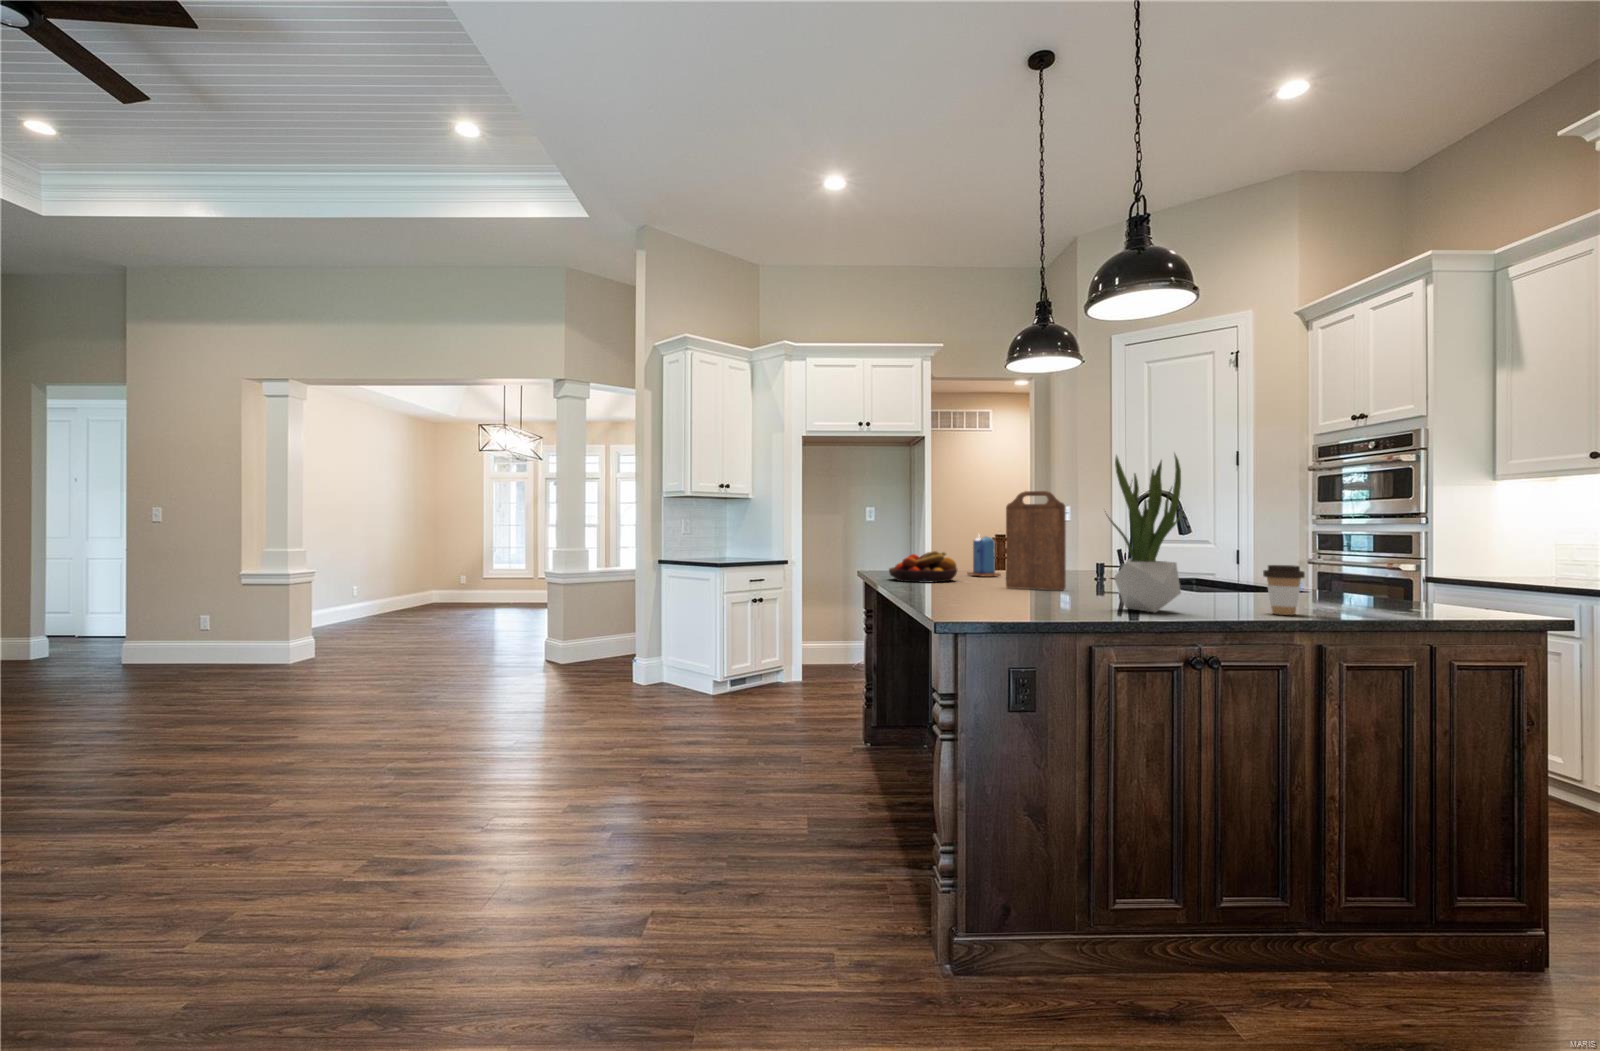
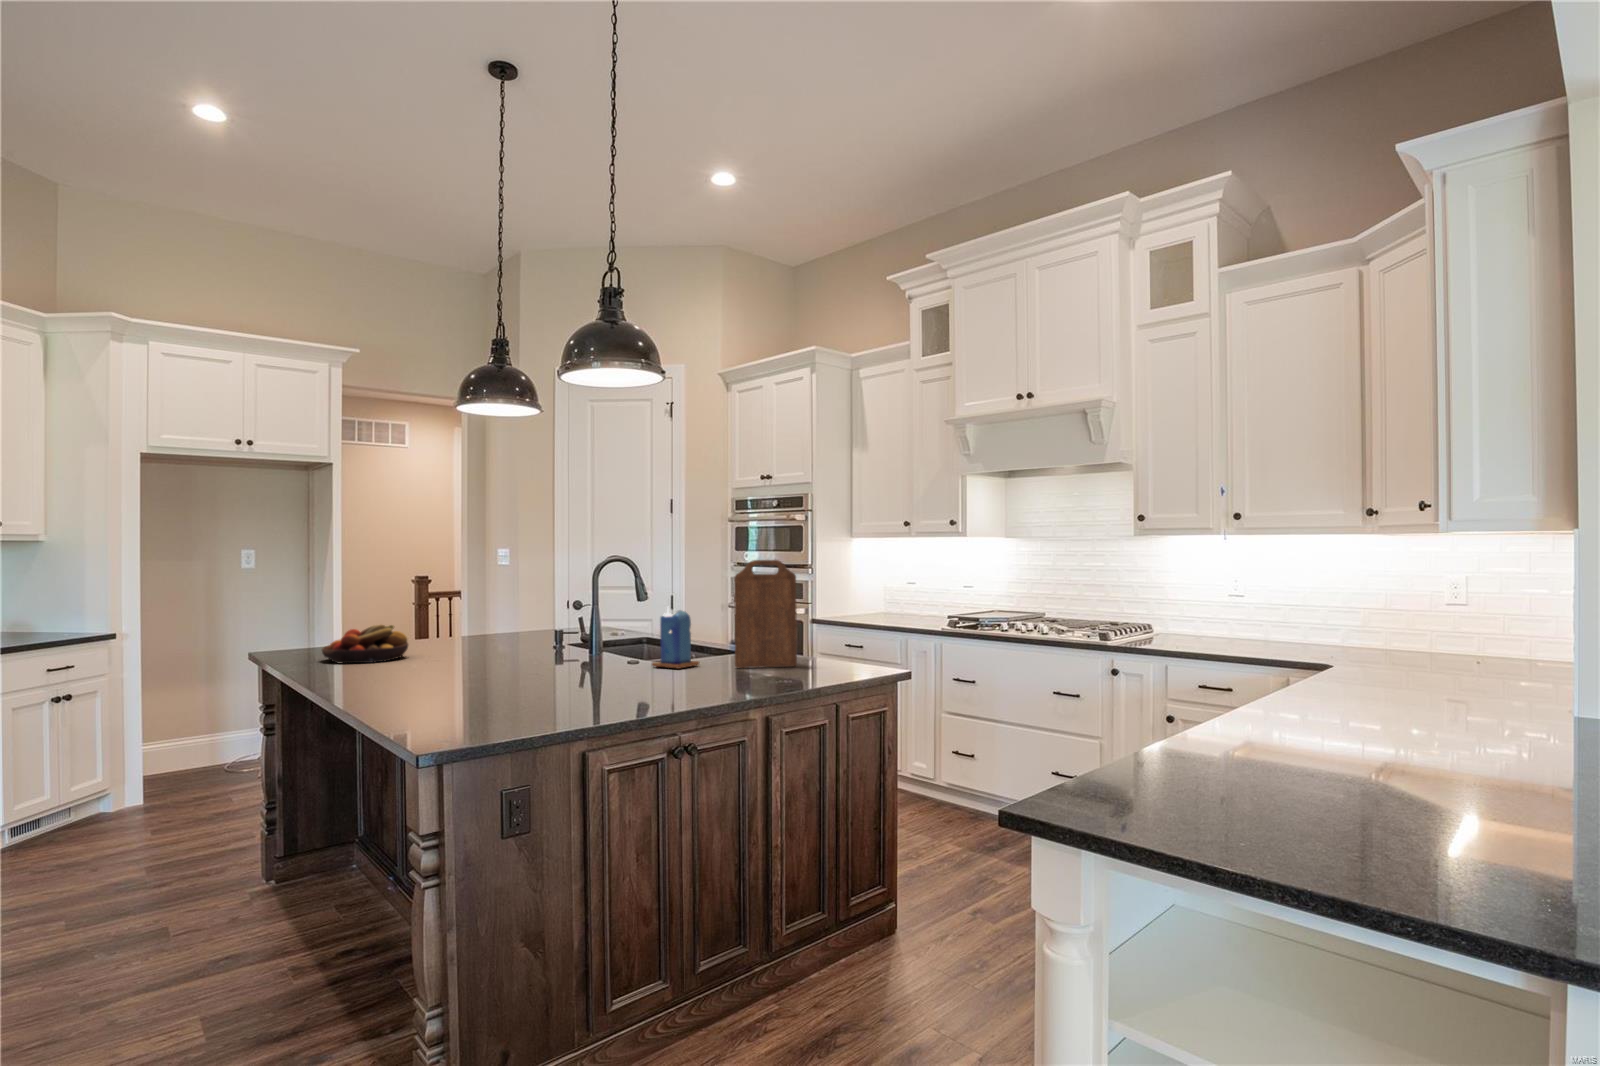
potted plant: present [1106,454,1181,612] -> none [572,545,636,681]
cutting board: present [1006,491,1066,590] -> present [734,560,797,668]
candle: present [967,535,1001,577] -> present [652,607,699,669]
coffee cup: present [1263,565,1305,615] -> none [691,633,718,673]

